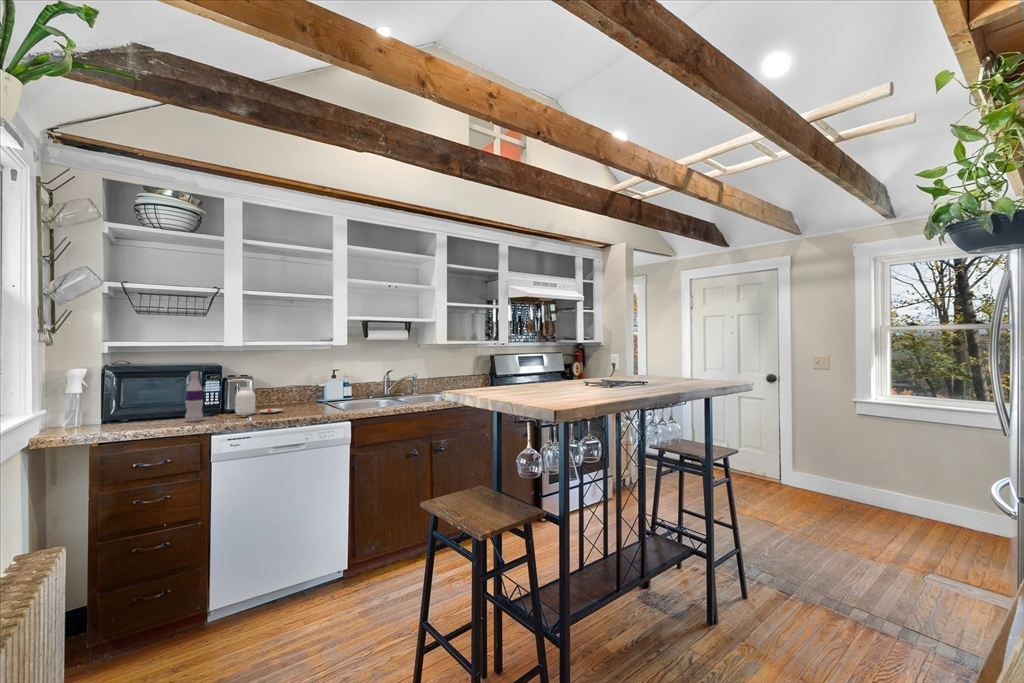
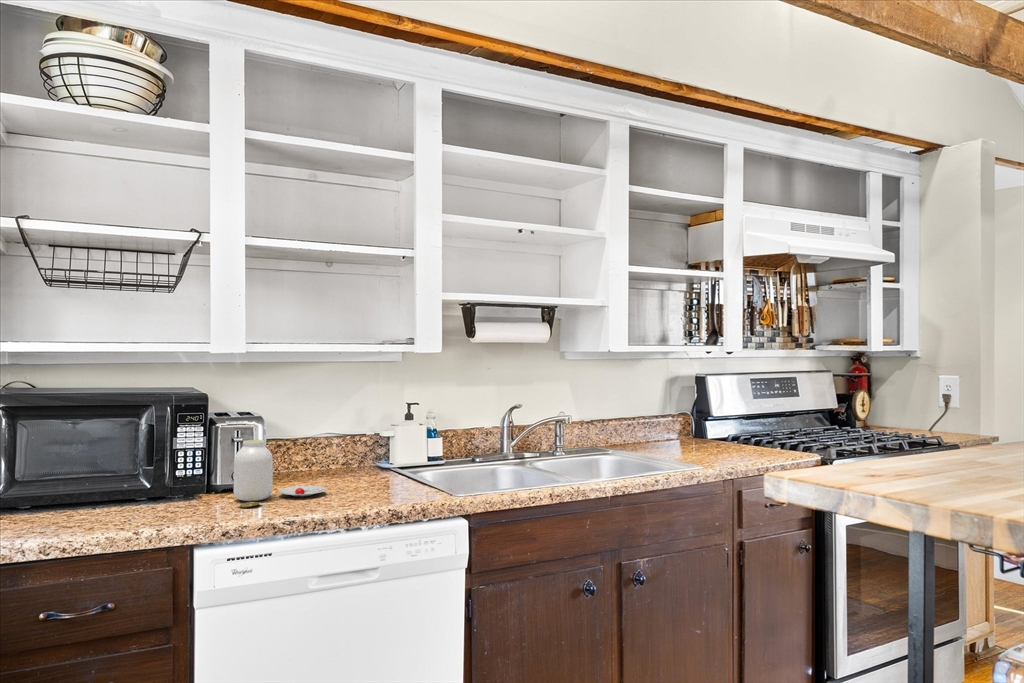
bottle: present [185,372,203,422] -> none [138,407,174,516]

